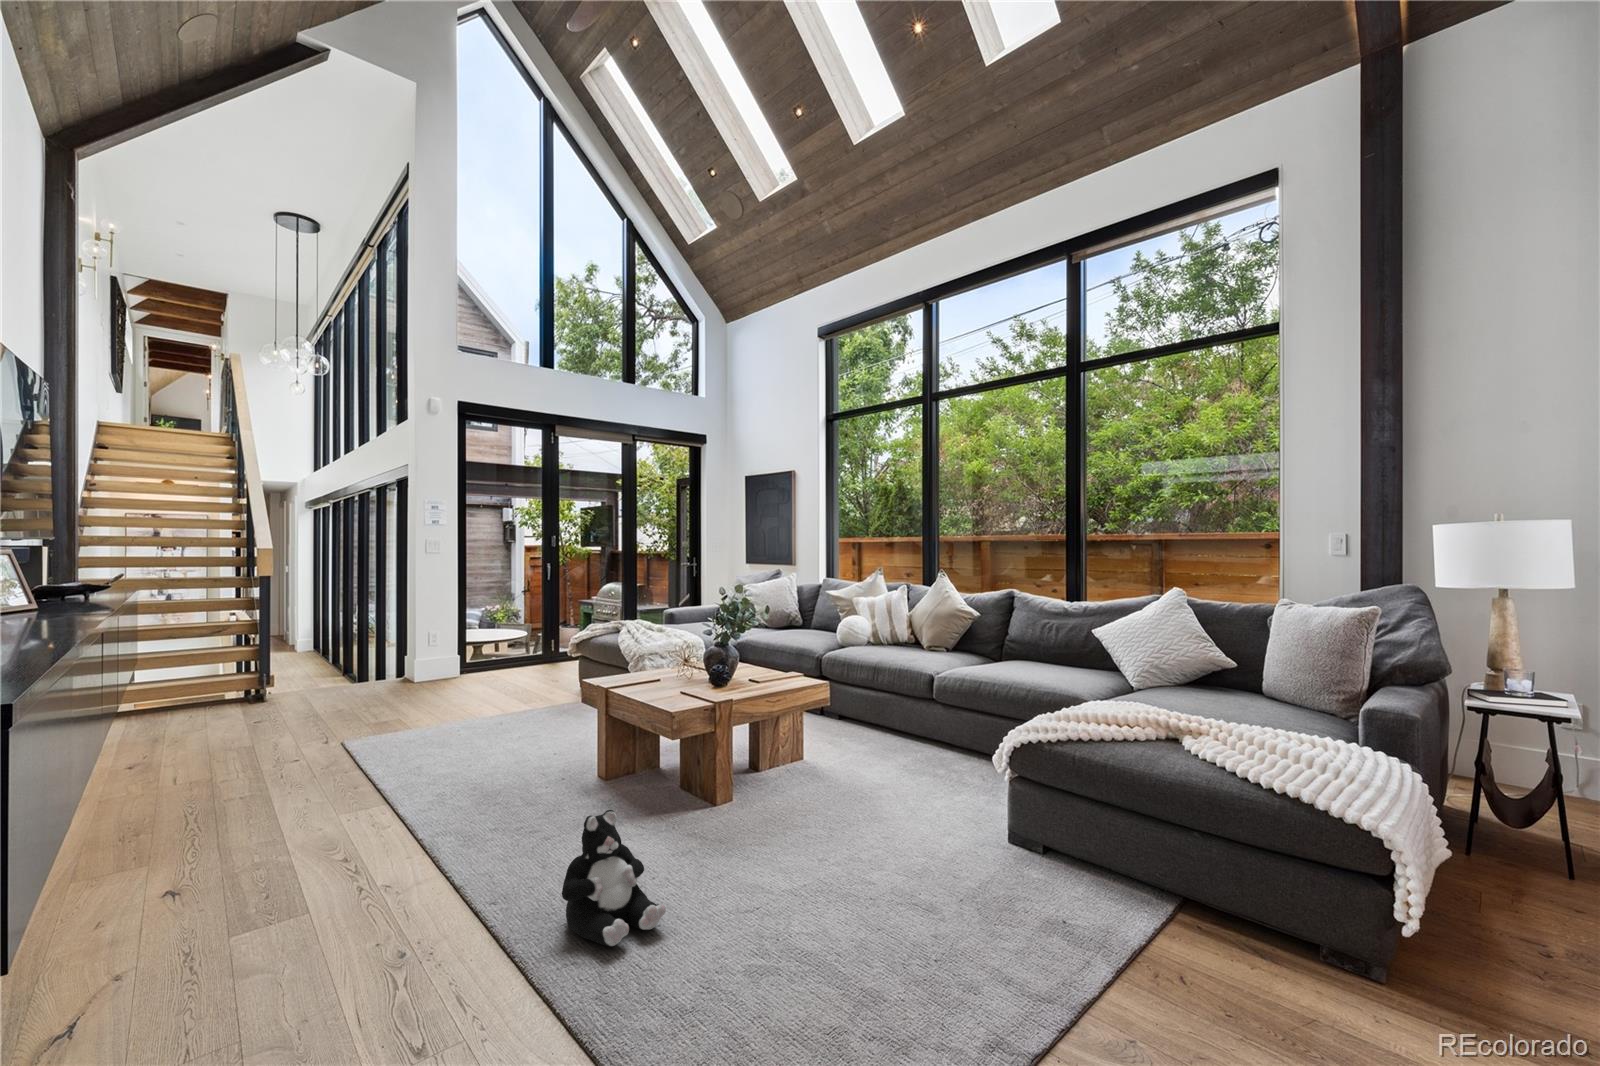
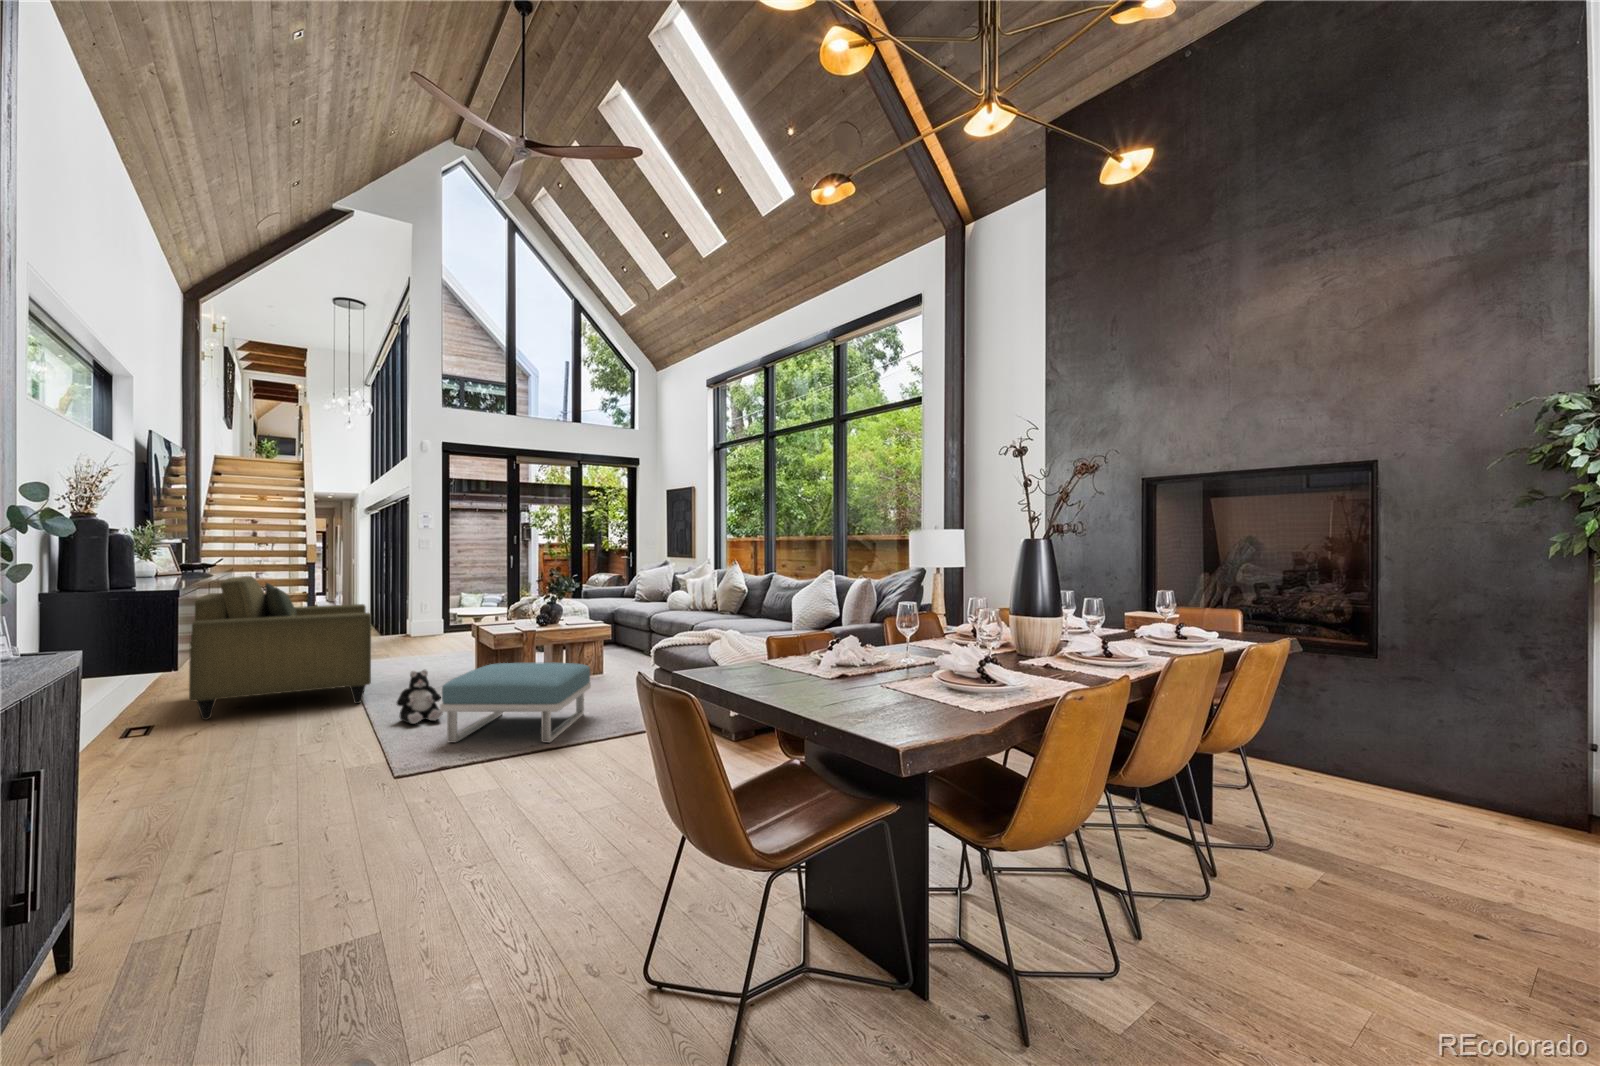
armchair: none [55,611,458,955] -> present [189,576,371,720]
footstool: none [734,782,1022,1029] -> present [440,662,591,743]

